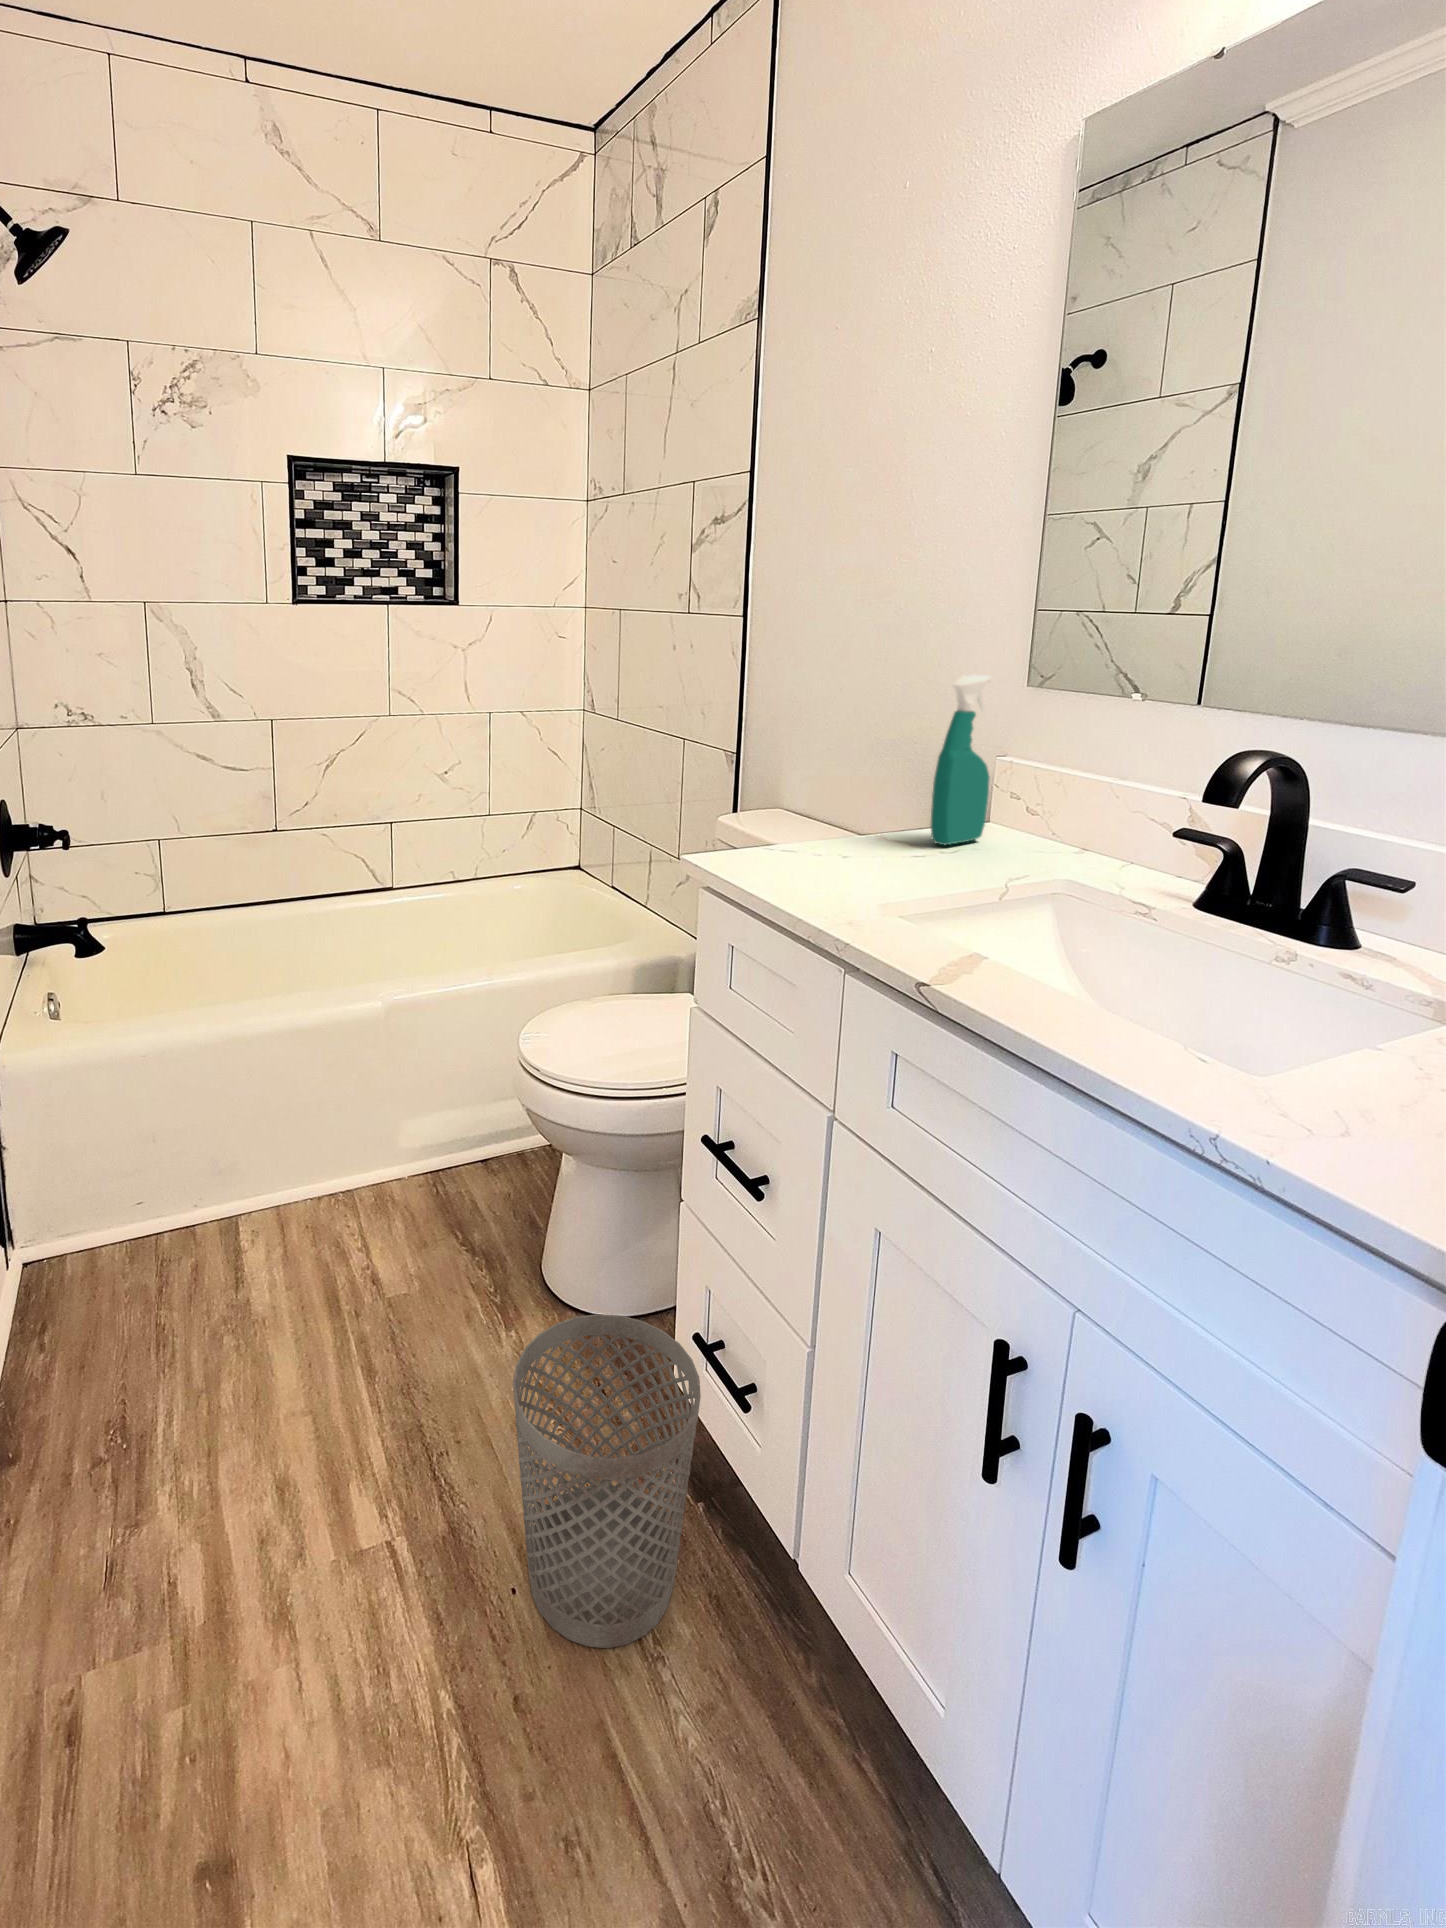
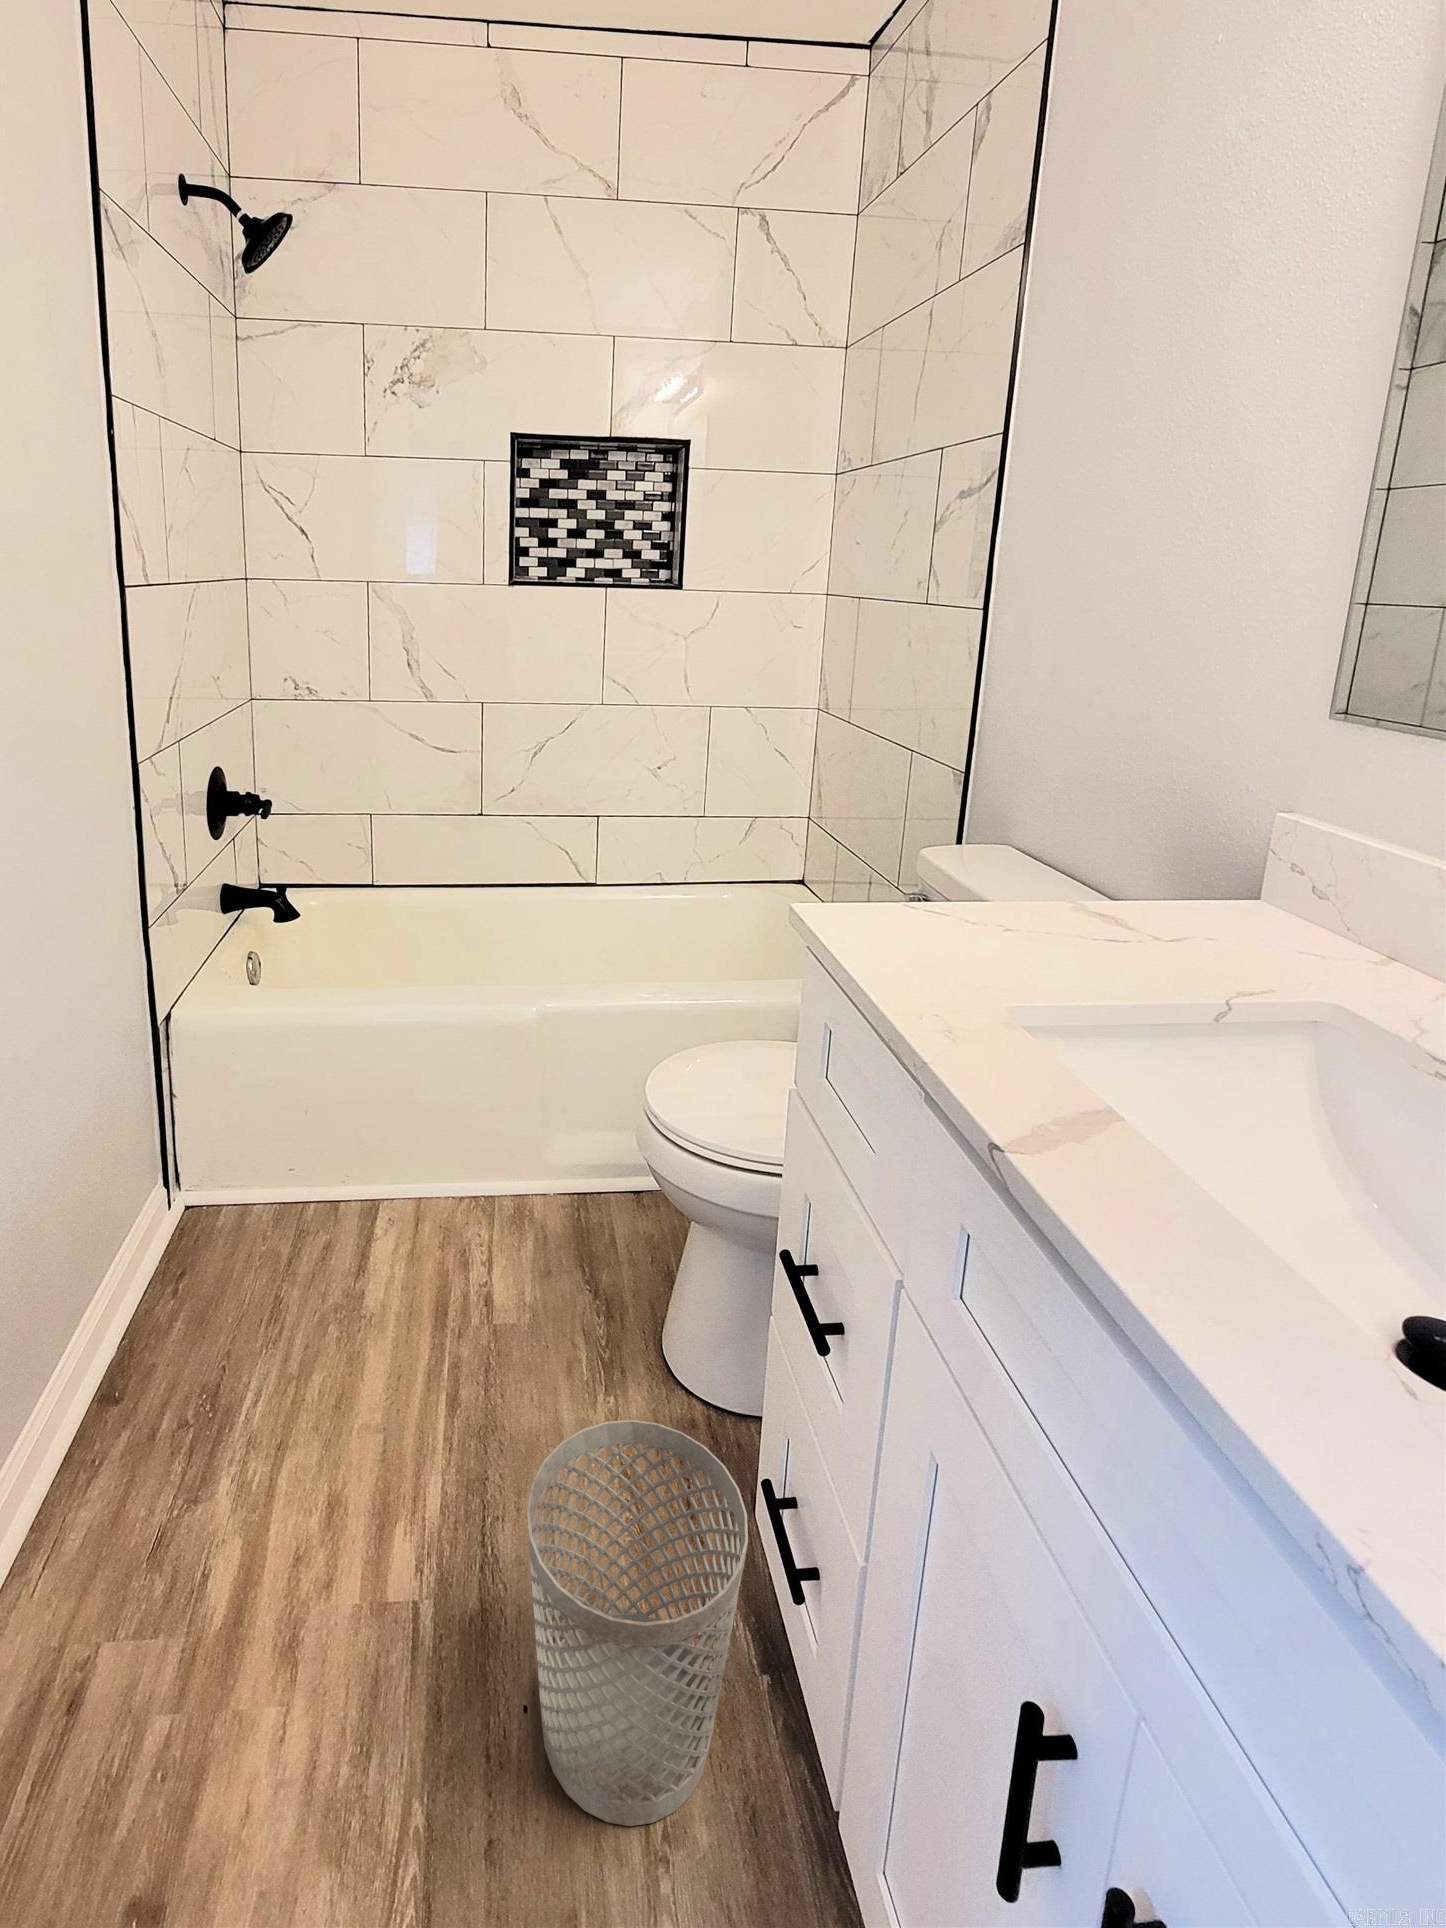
spray bottle: present [931,675,991,846] -> none [1146,704,1257,931]

